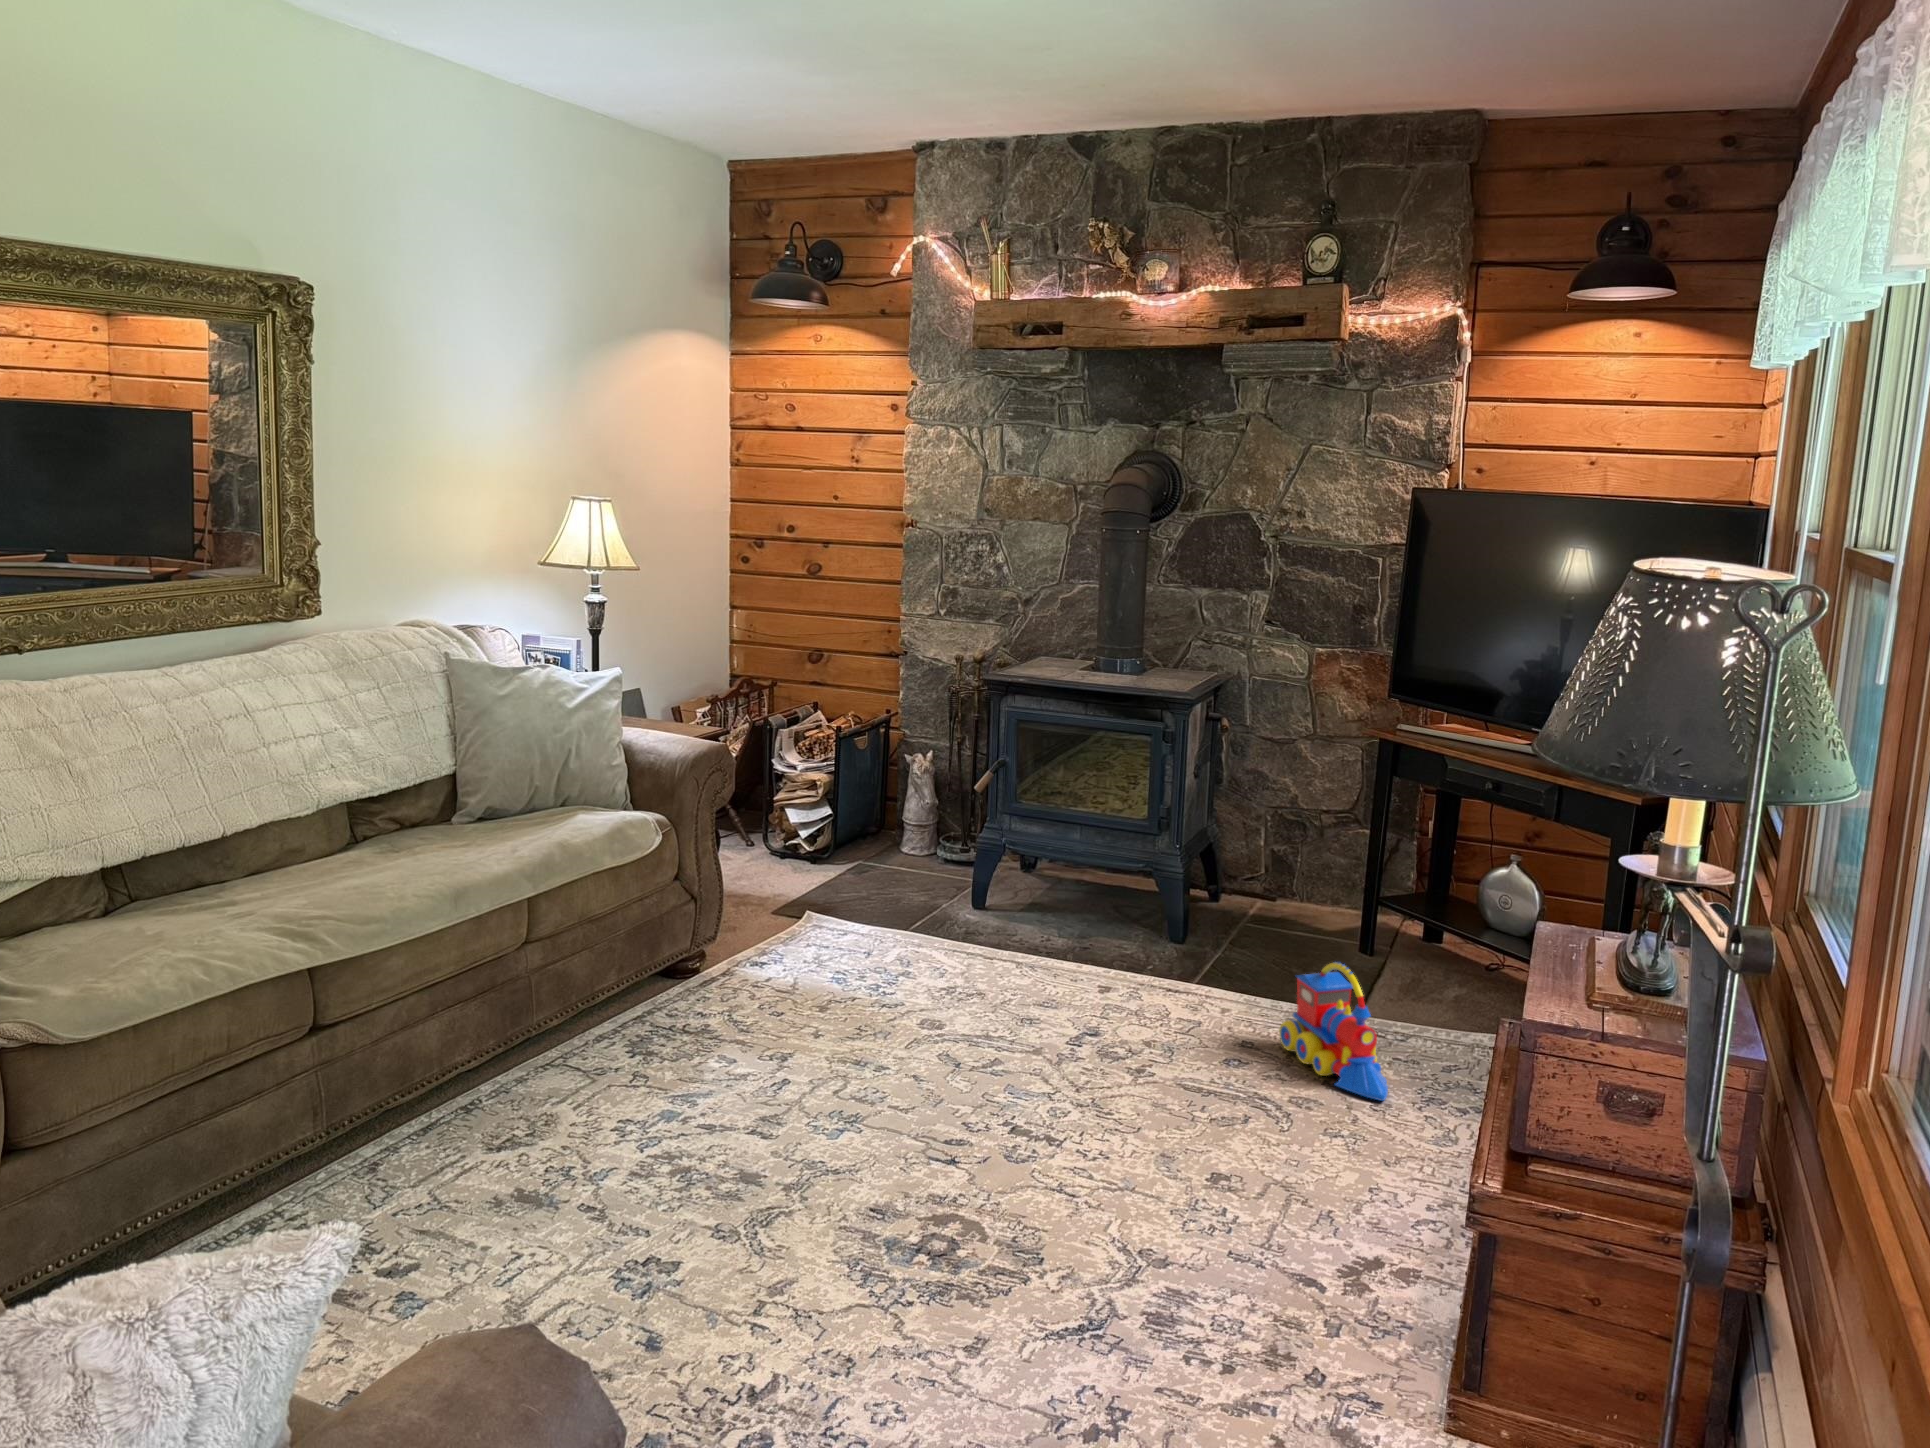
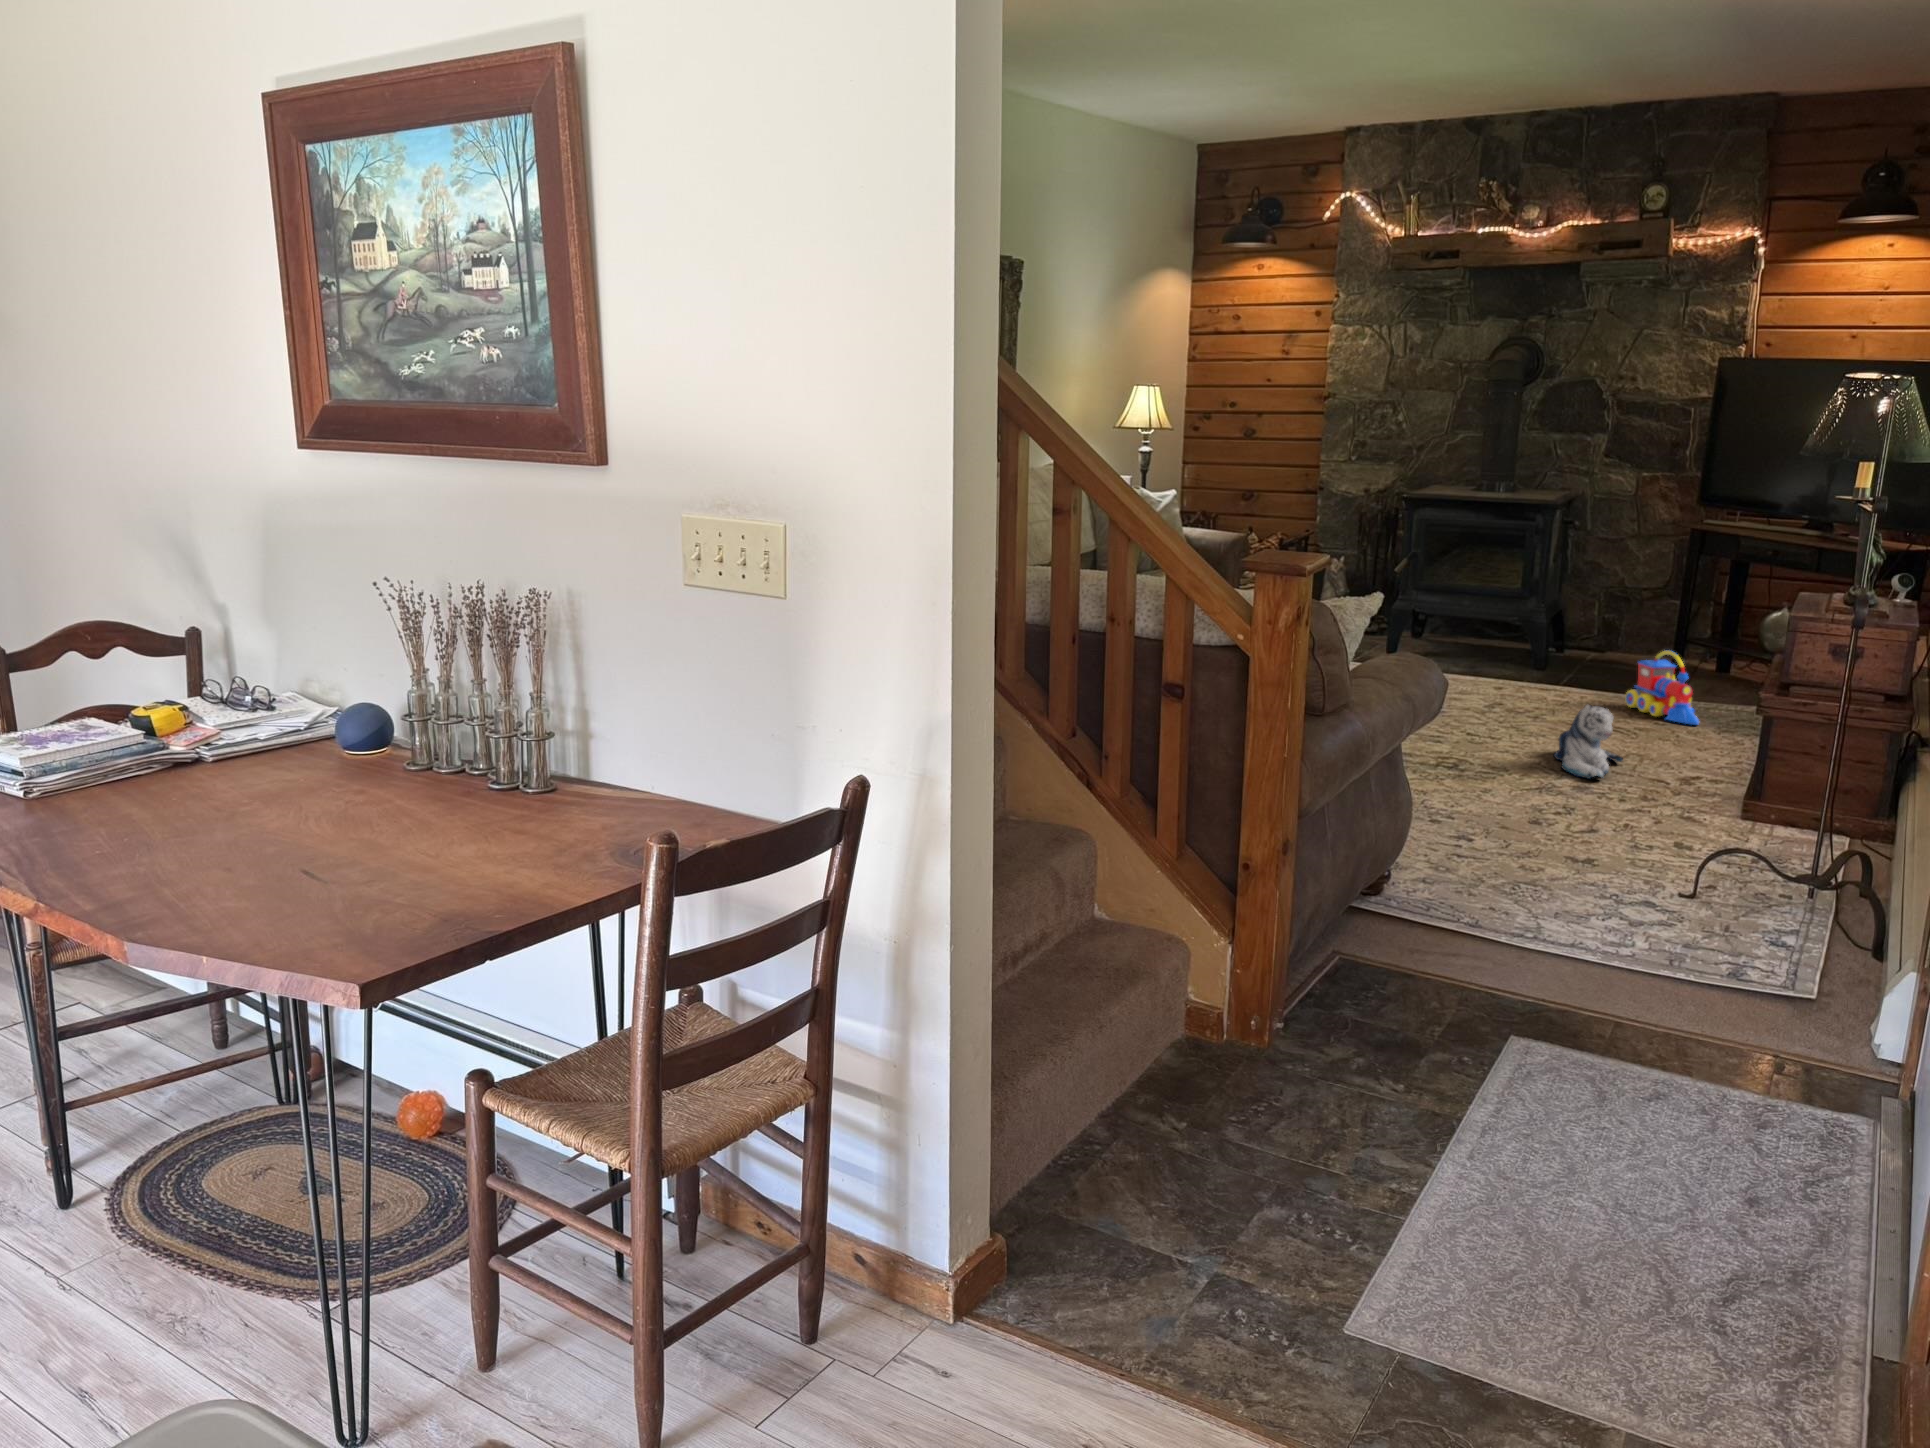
plush toy: none [1121,1150,1243,1321] -> present [1554,705,1623,779]

